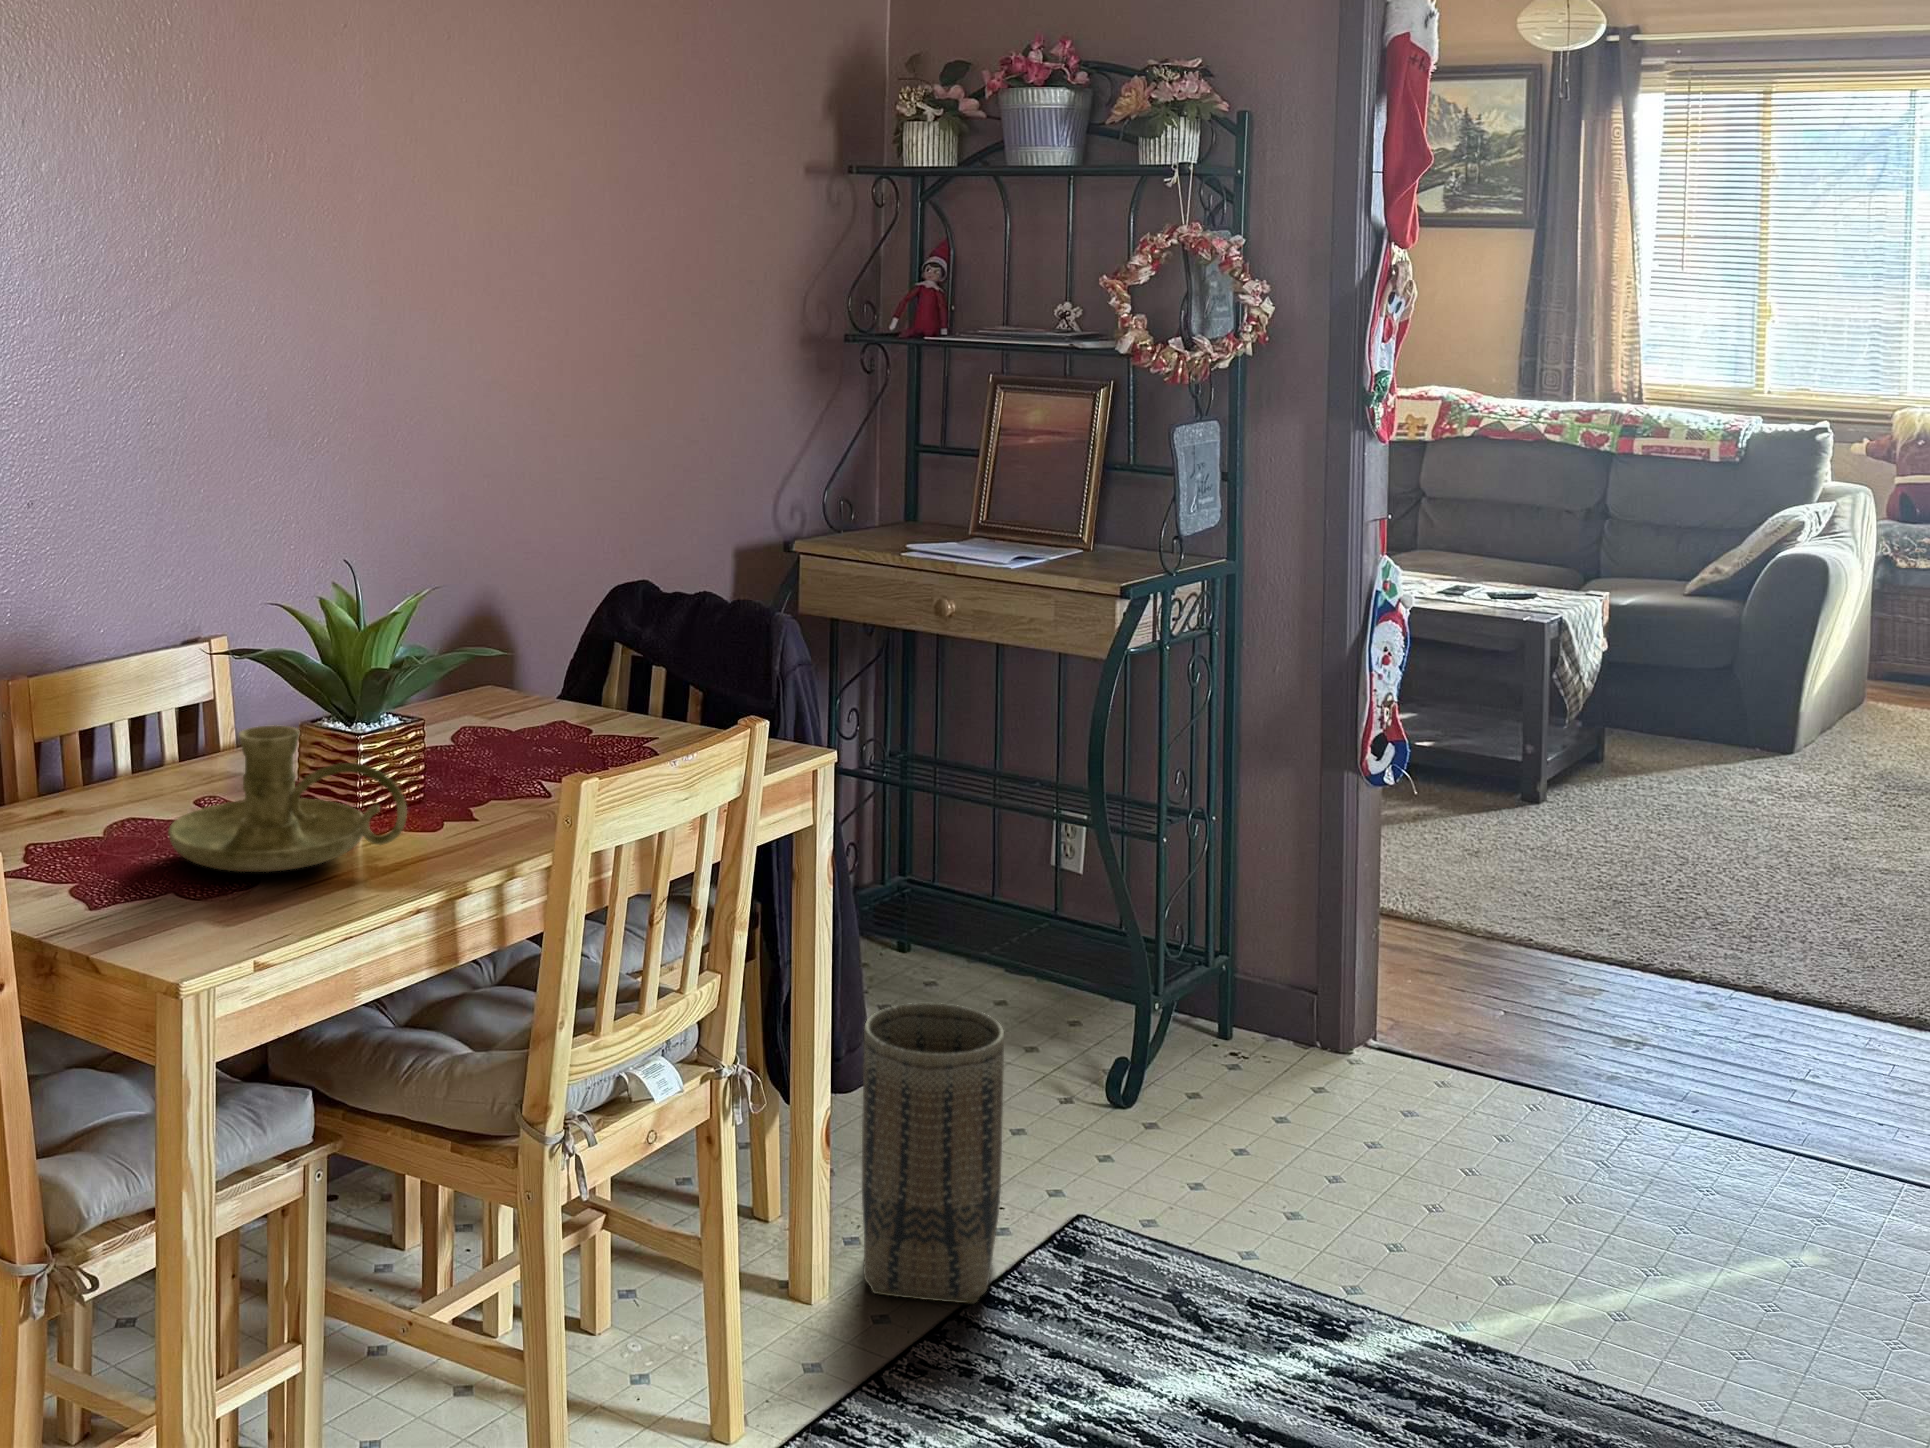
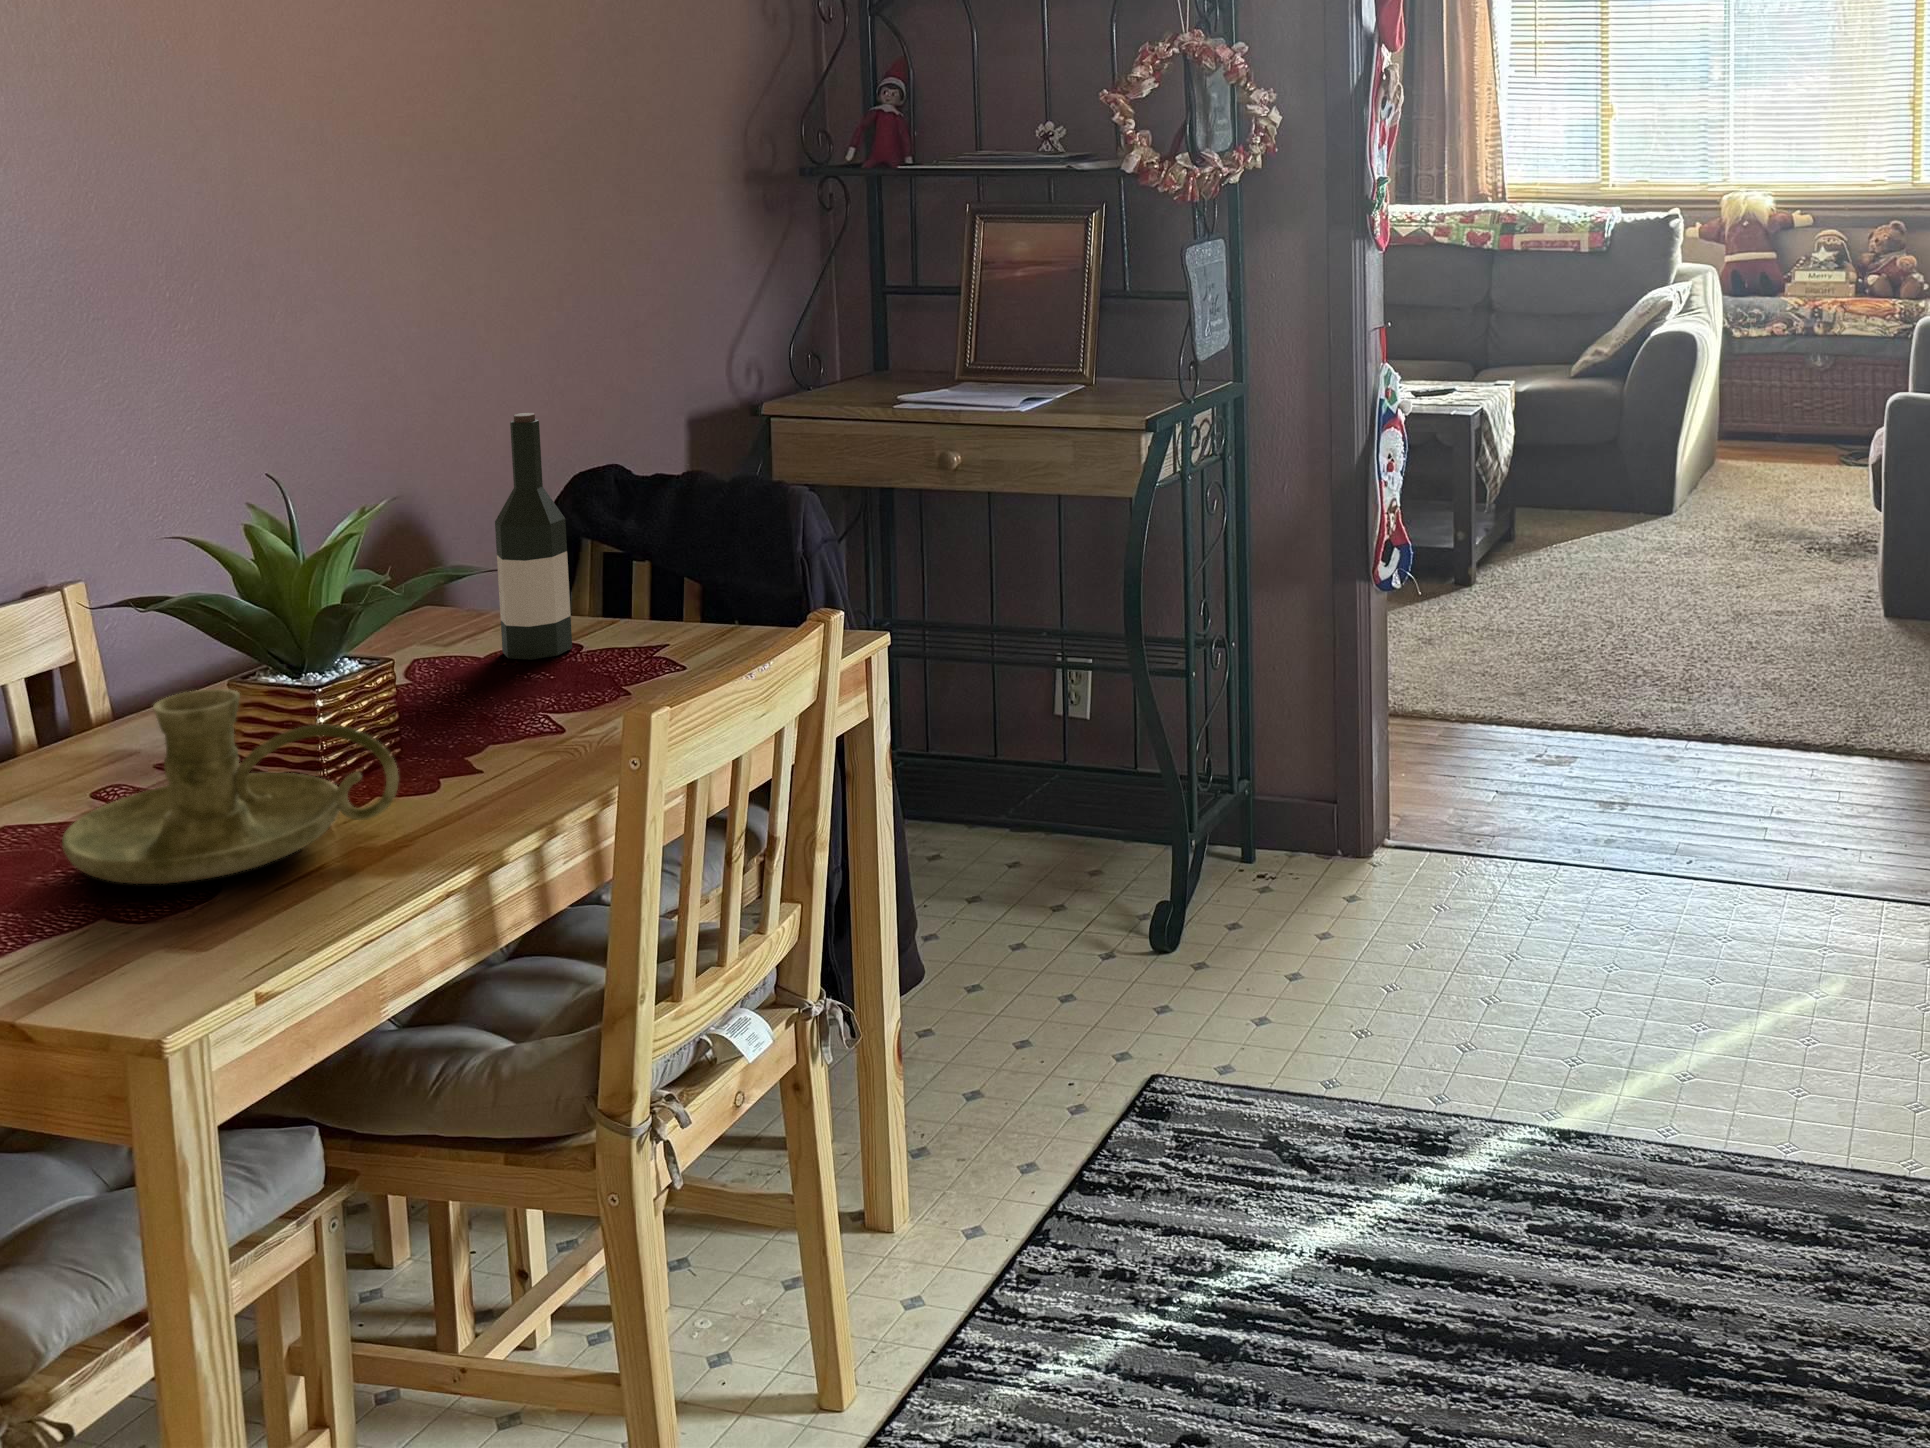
wine bottle: none [527,533,584,743] -> present [495,413,572,660]
basket: present [862,1003,1004,1304] -> none [933,882,1090,1204]

